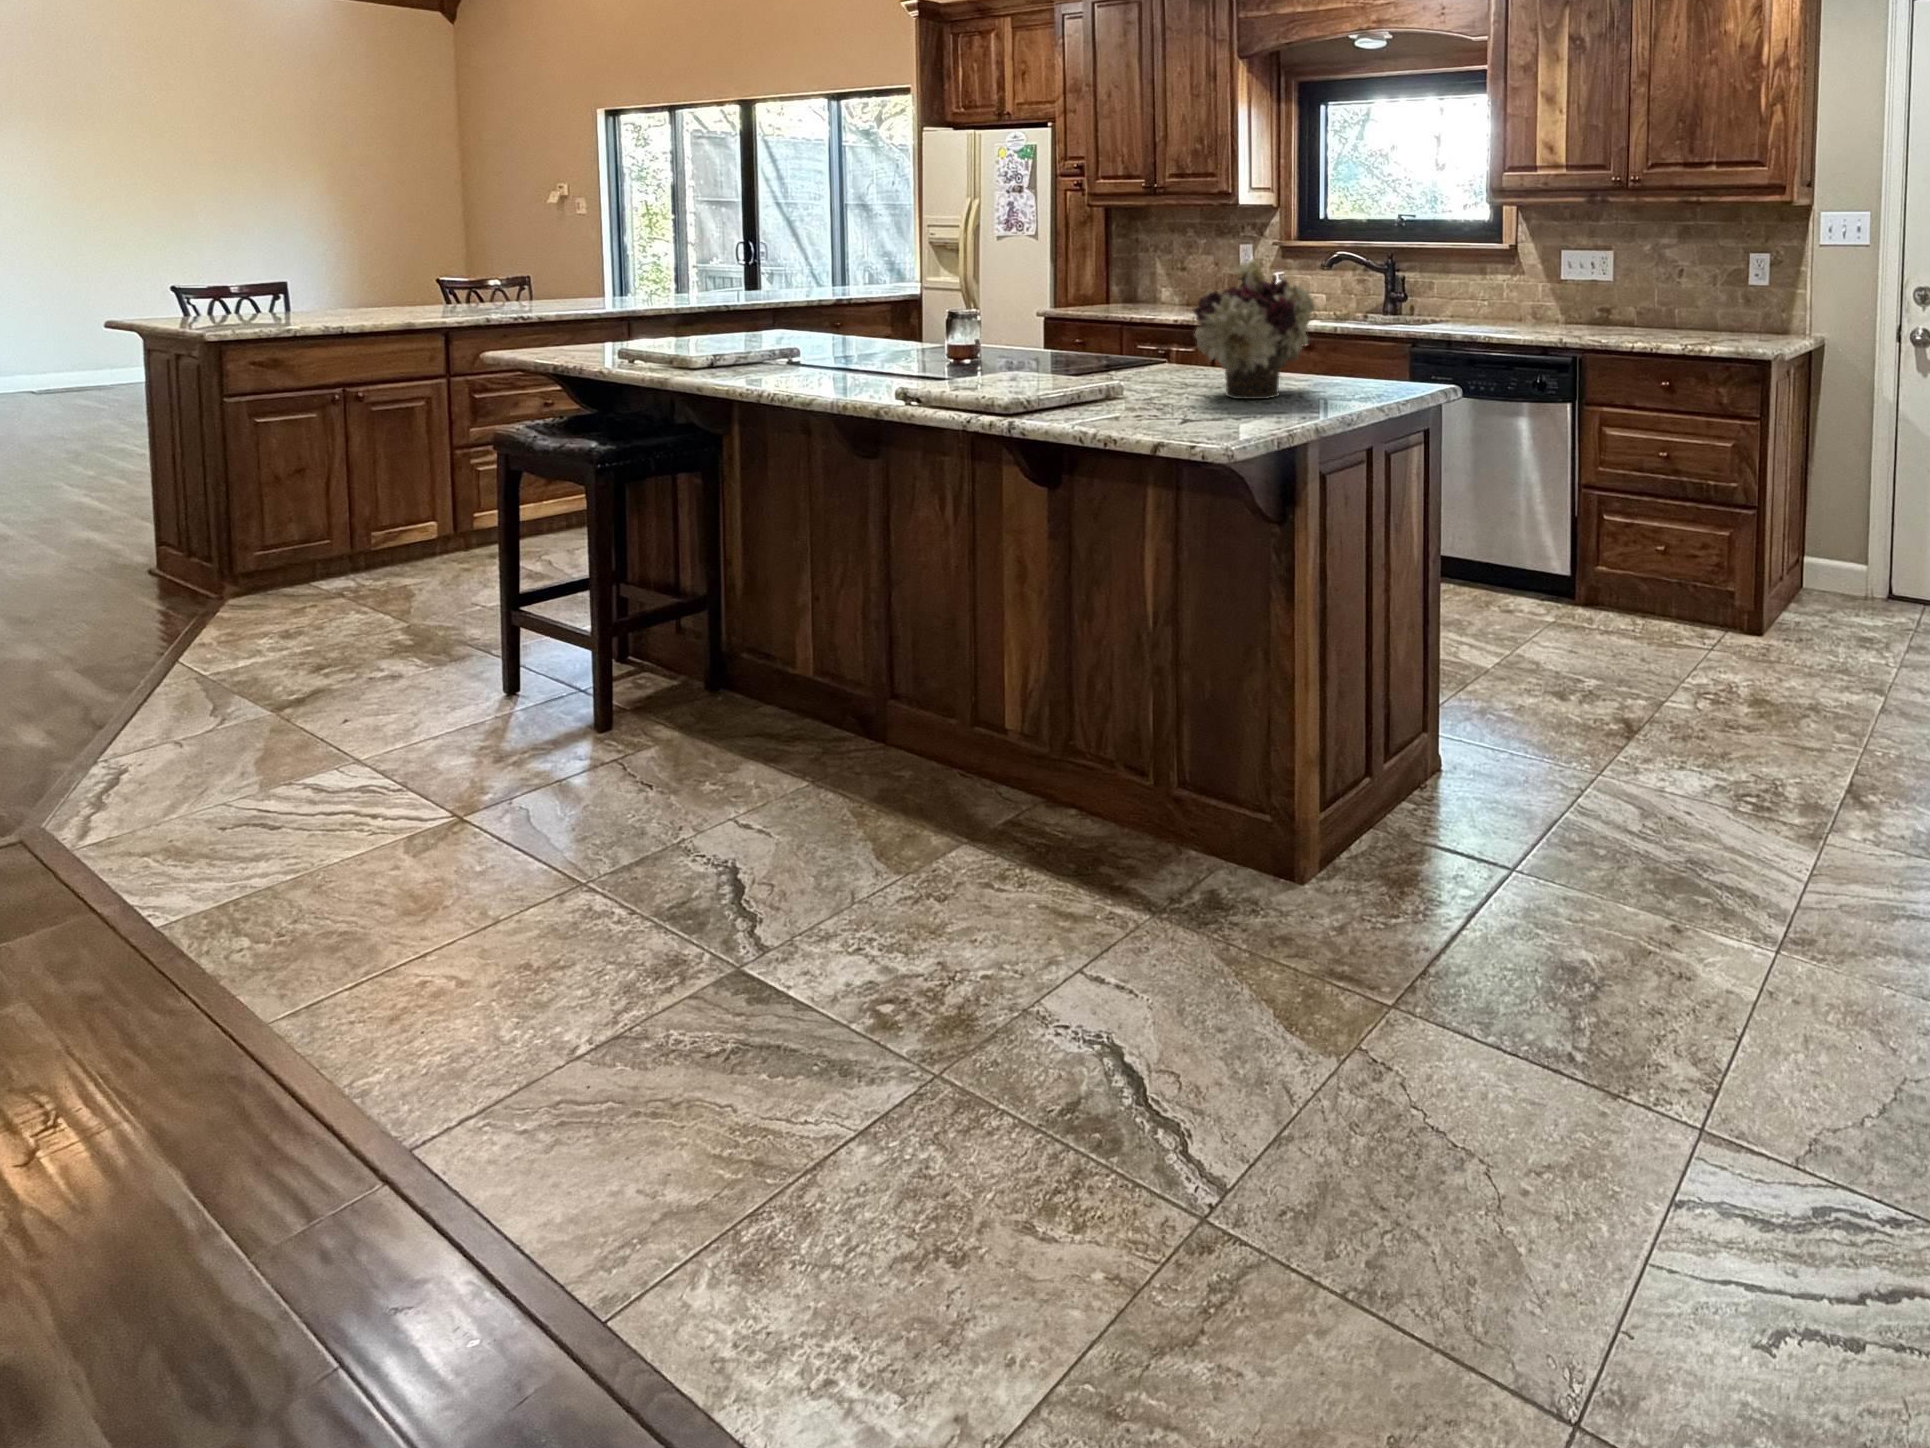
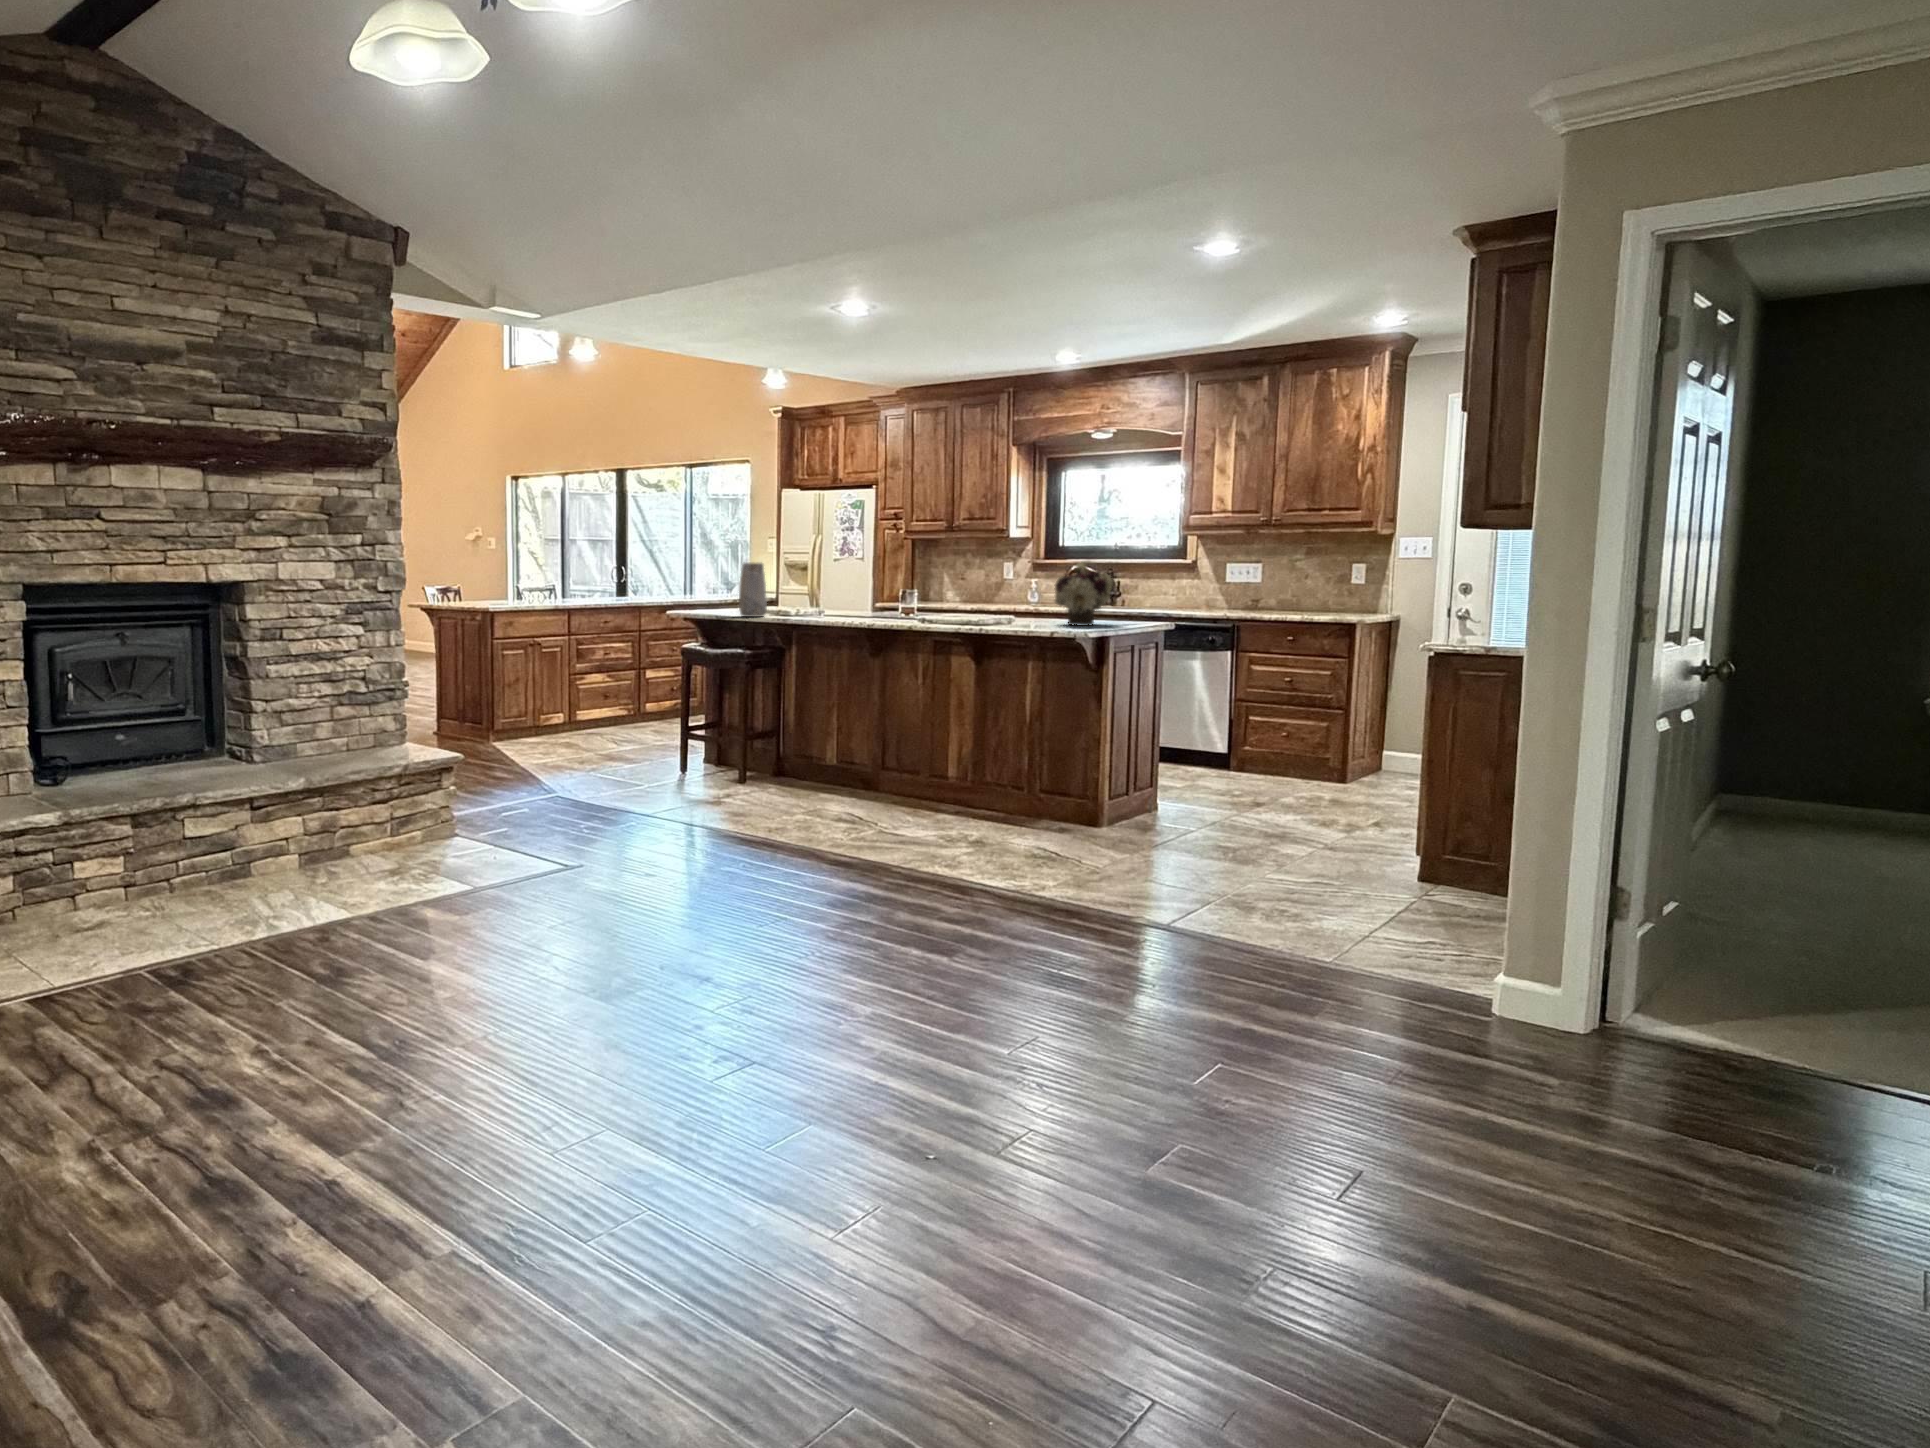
vase: none [615,252,680,365] -> present [739,563,767,617]

